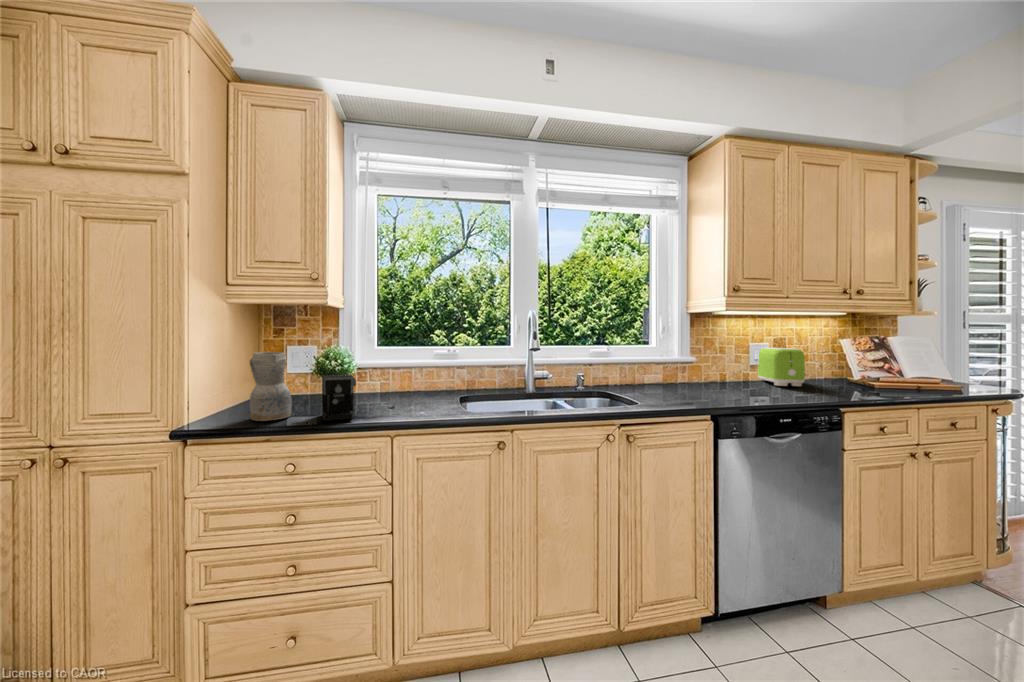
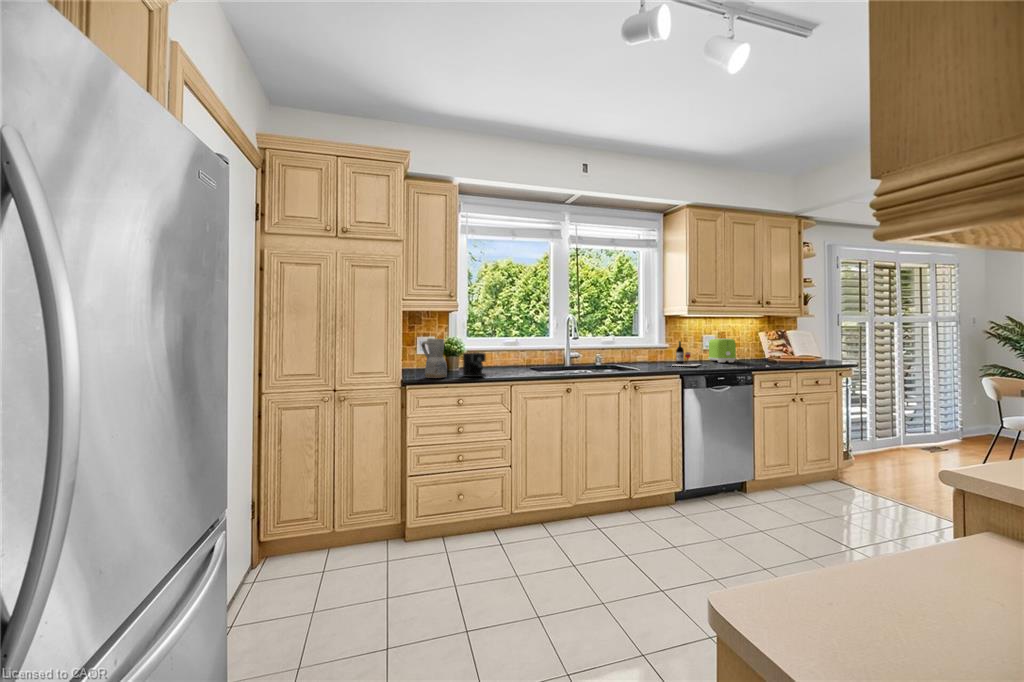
wine bottle: none [672,353,749,395] -> present [672,341,699,366]

